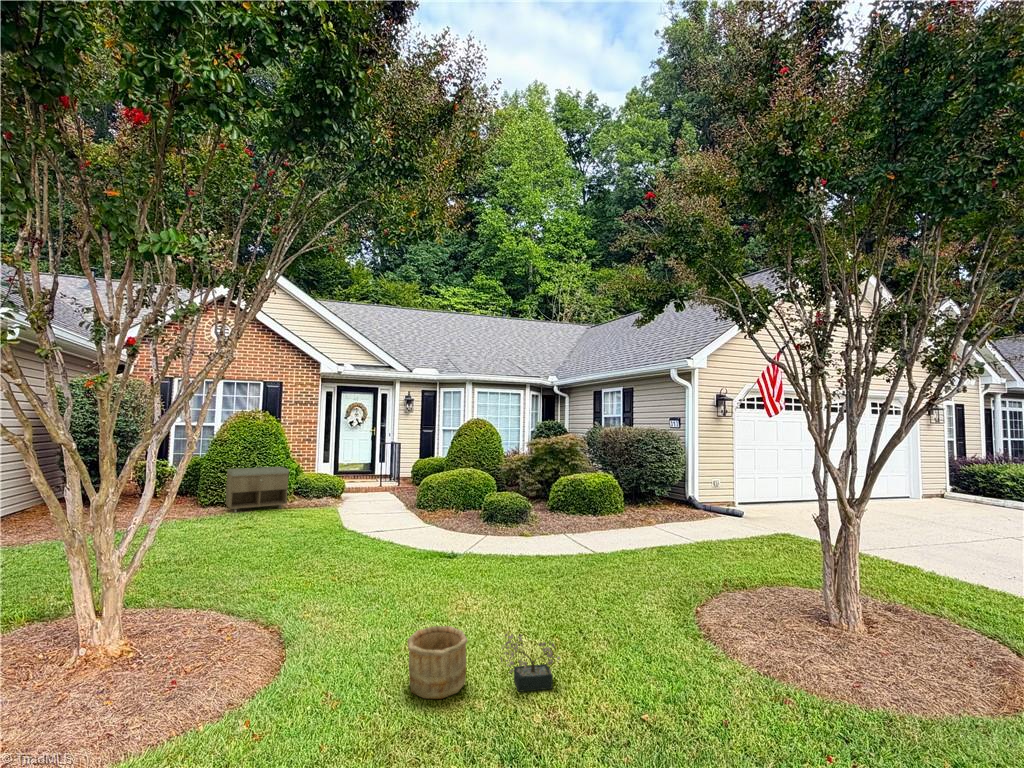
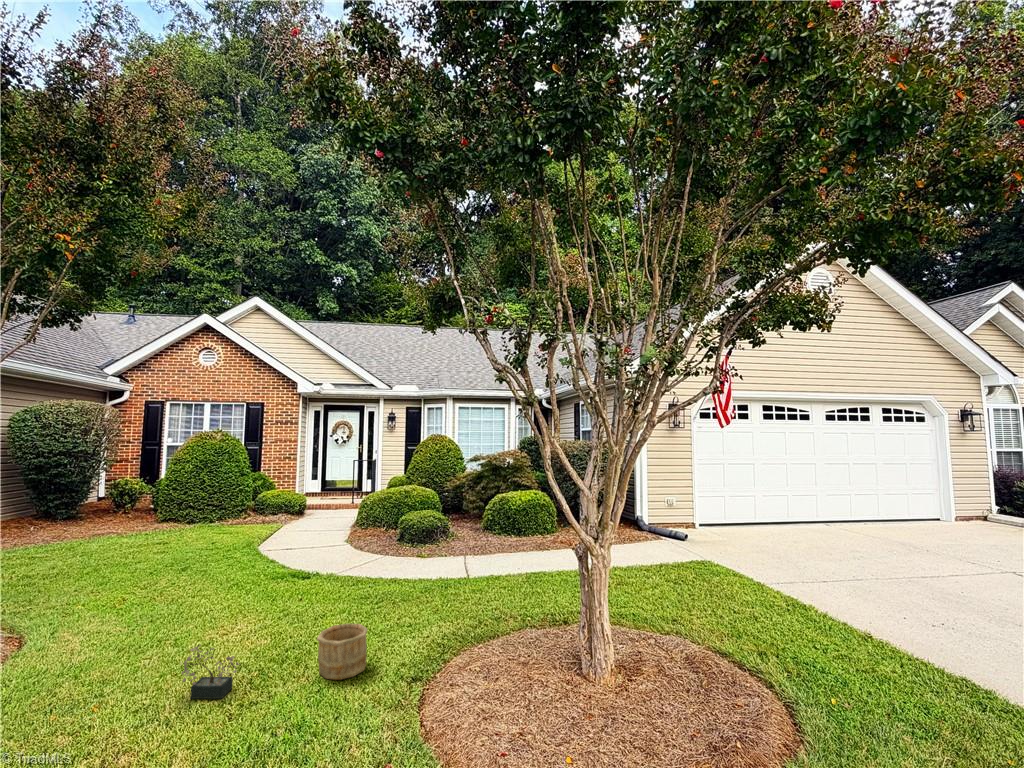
storage bench: present [226,467,289,513] -> none [185,484,240,526]
wooden bucket: present [407,626,468,699] -> present [317,623,367,680]

